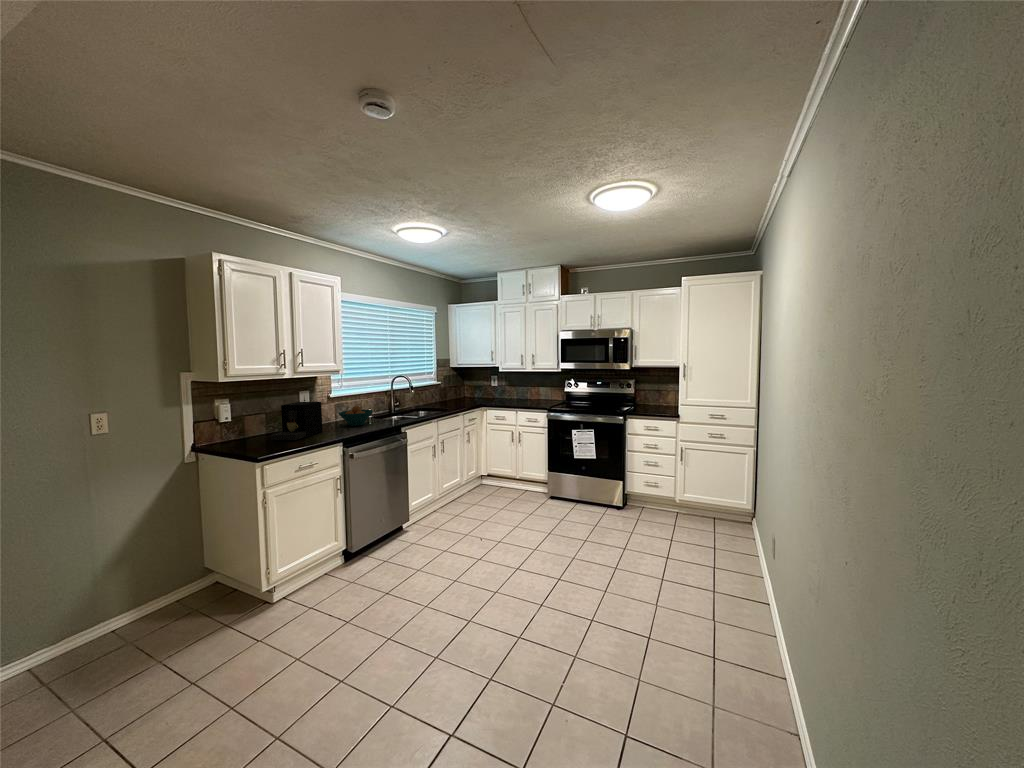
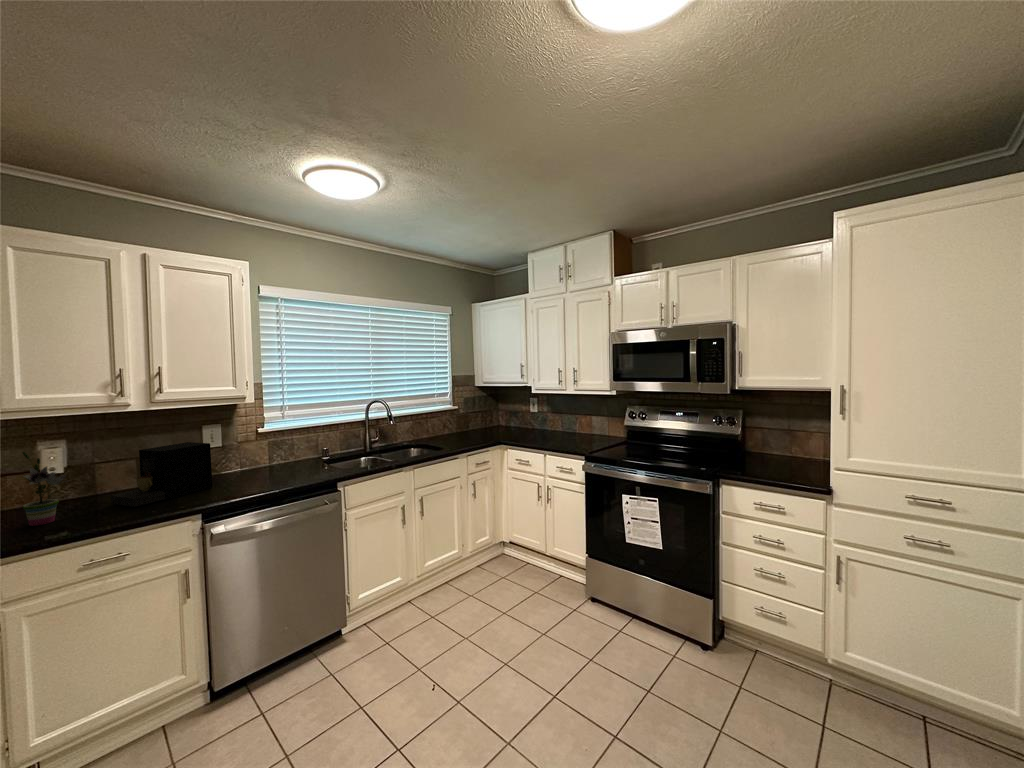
potted plant: none [236,403,261,450] -> present [23,452,68,526]
fruit bowl: present [339,406,373,426] -> none [253,447,307,477]

